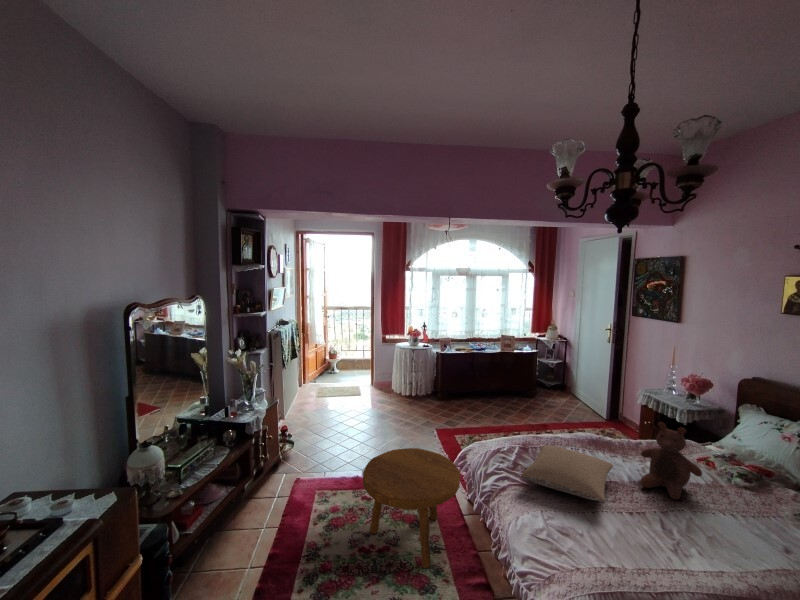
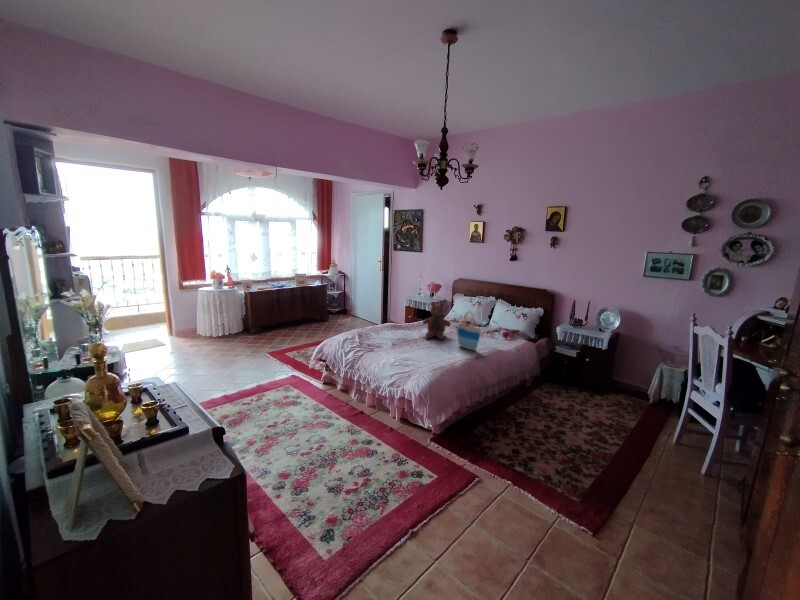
pillow: present [521,445,613,502] -> none [372,327,419,348]
footstool: present [363,448,460,568] -> none [256,351,333,421]
tote bag: none [706,468,765,561] -> present [457,312,481,350]

